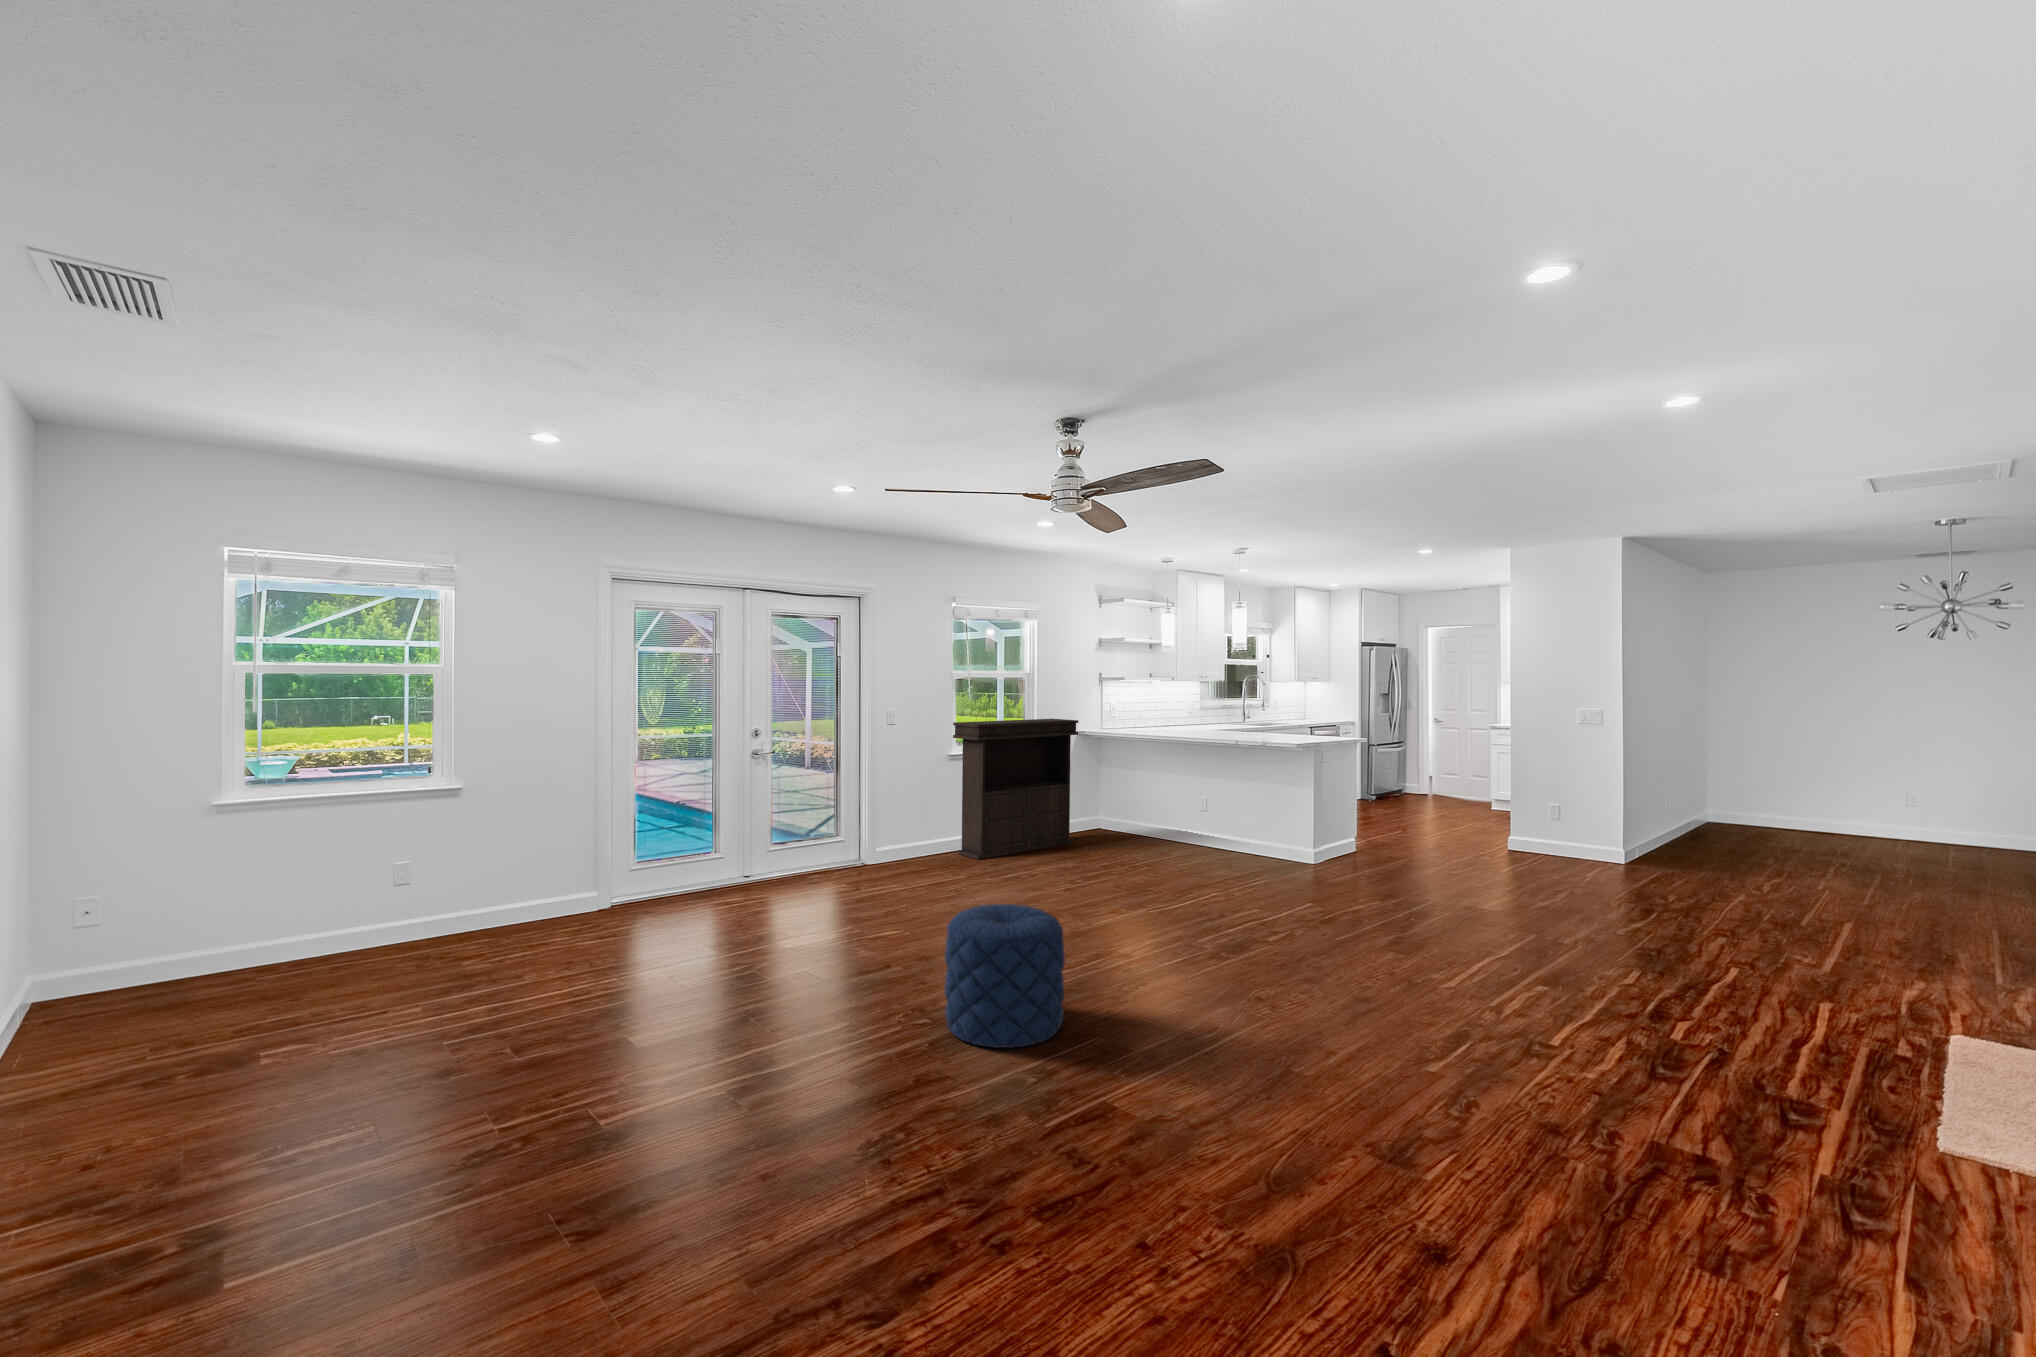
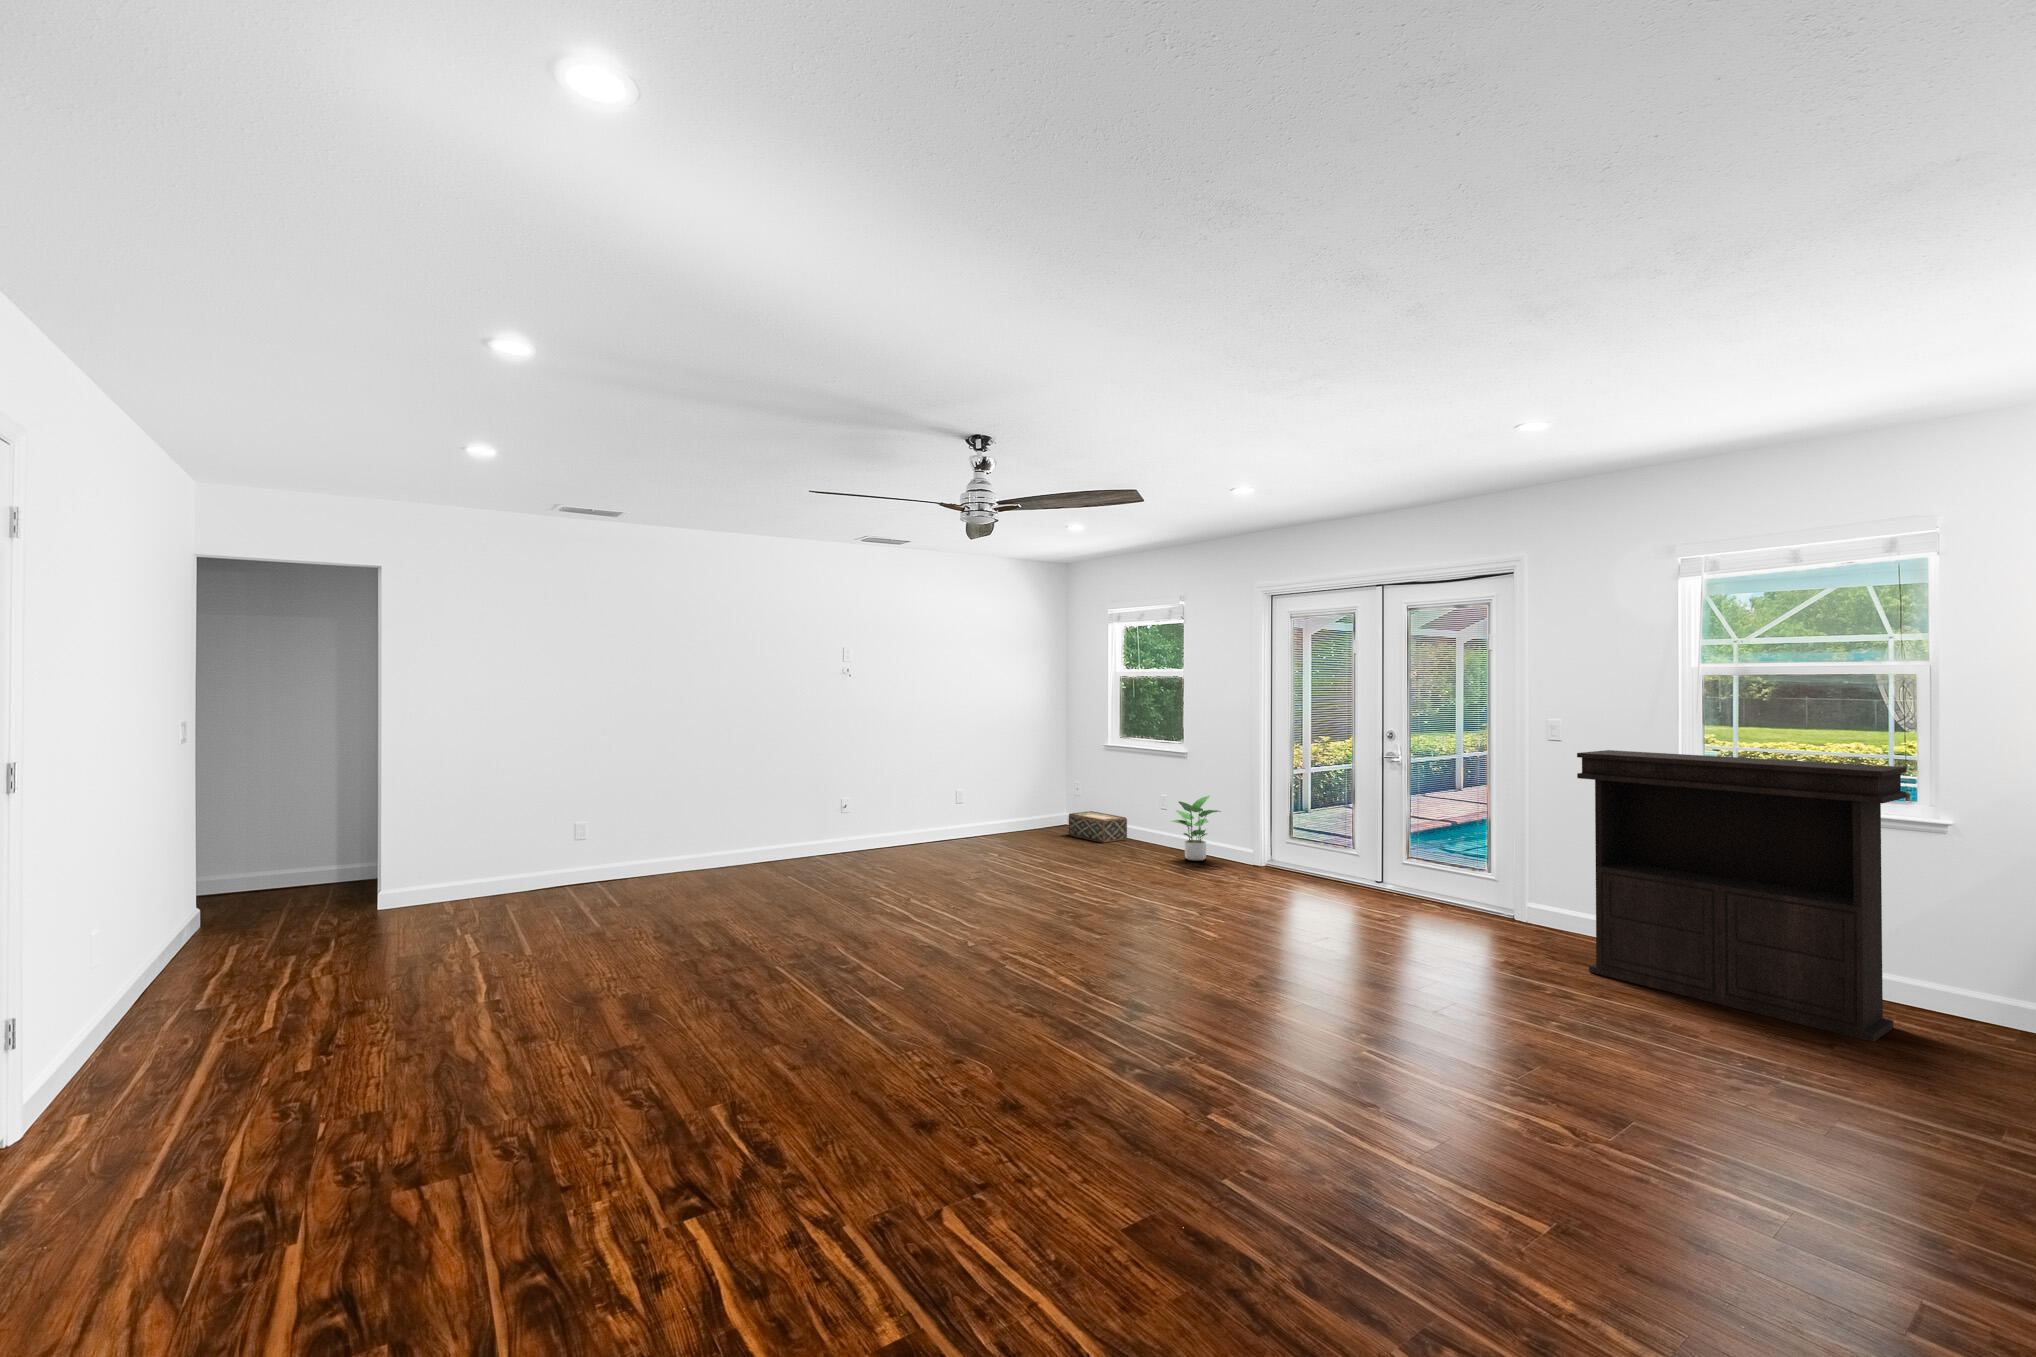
potted plant: none [464,832,541,925] -> present [1172,796,1221,861]
pouf: present [945,904,1065,1048] -> none [887,865,987,978]
woven basket: none [136,914,281,990] -> present [1069,811,1127,843]

